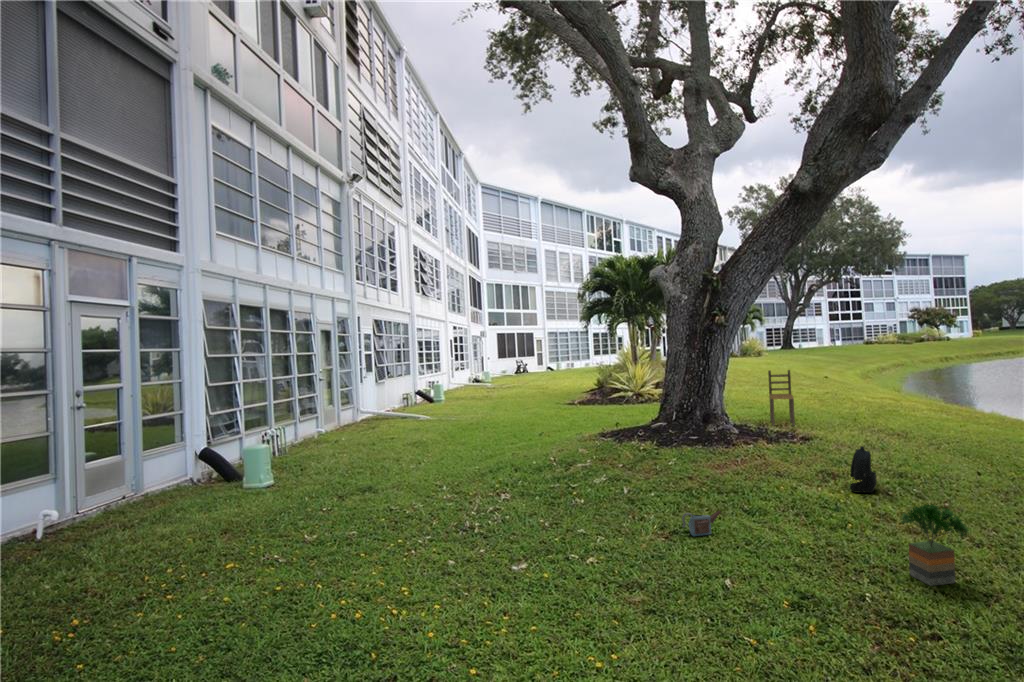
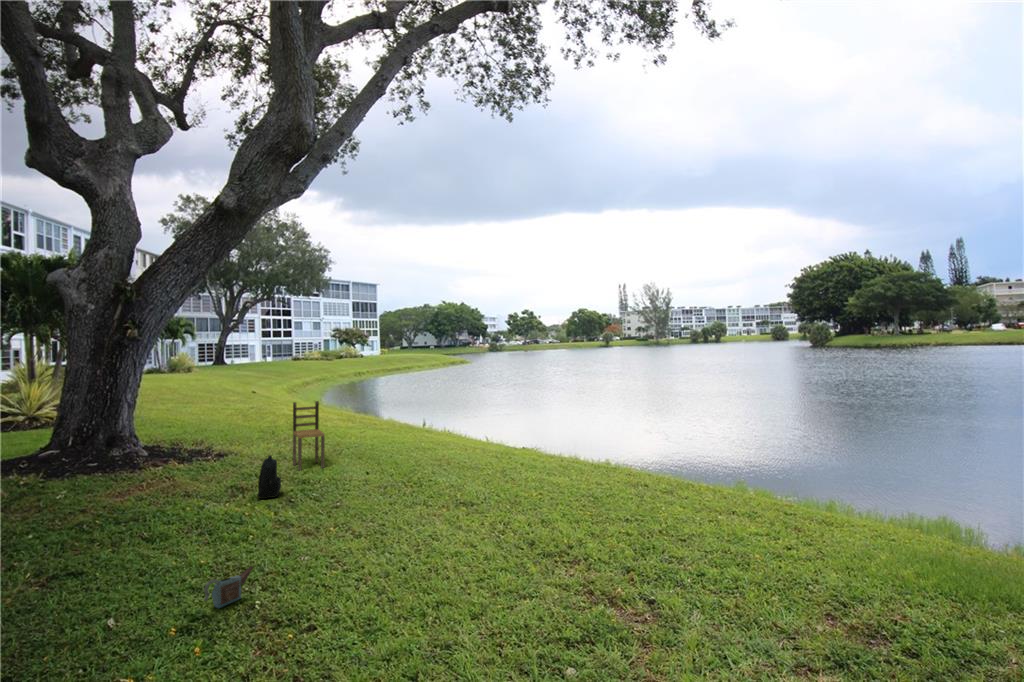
chair: present [768,370,795,426] -> present [293,401,325,471]
potted tree: present [901,504,968,586] -> none [291,501,344,575]
watering can: present [682,511,720,536] -> present [204,566,253,608]

